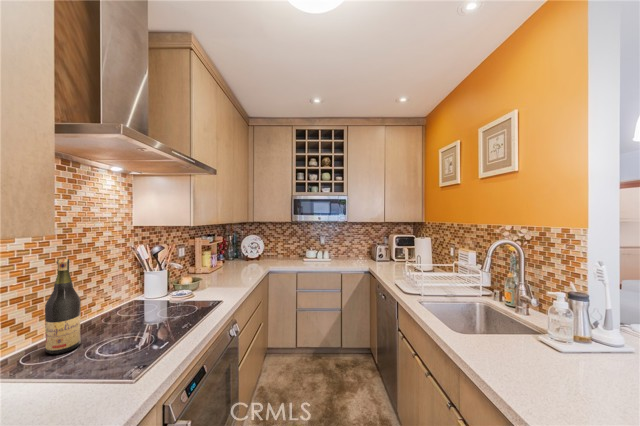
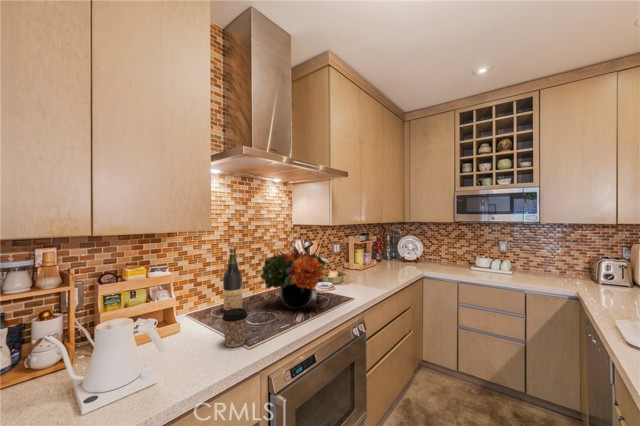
flower arrangement: none [108,255,201,325] -> present [260,249,326,309]
coffee cup: none [86,337,127,392] -> present [222,308,248,347]

